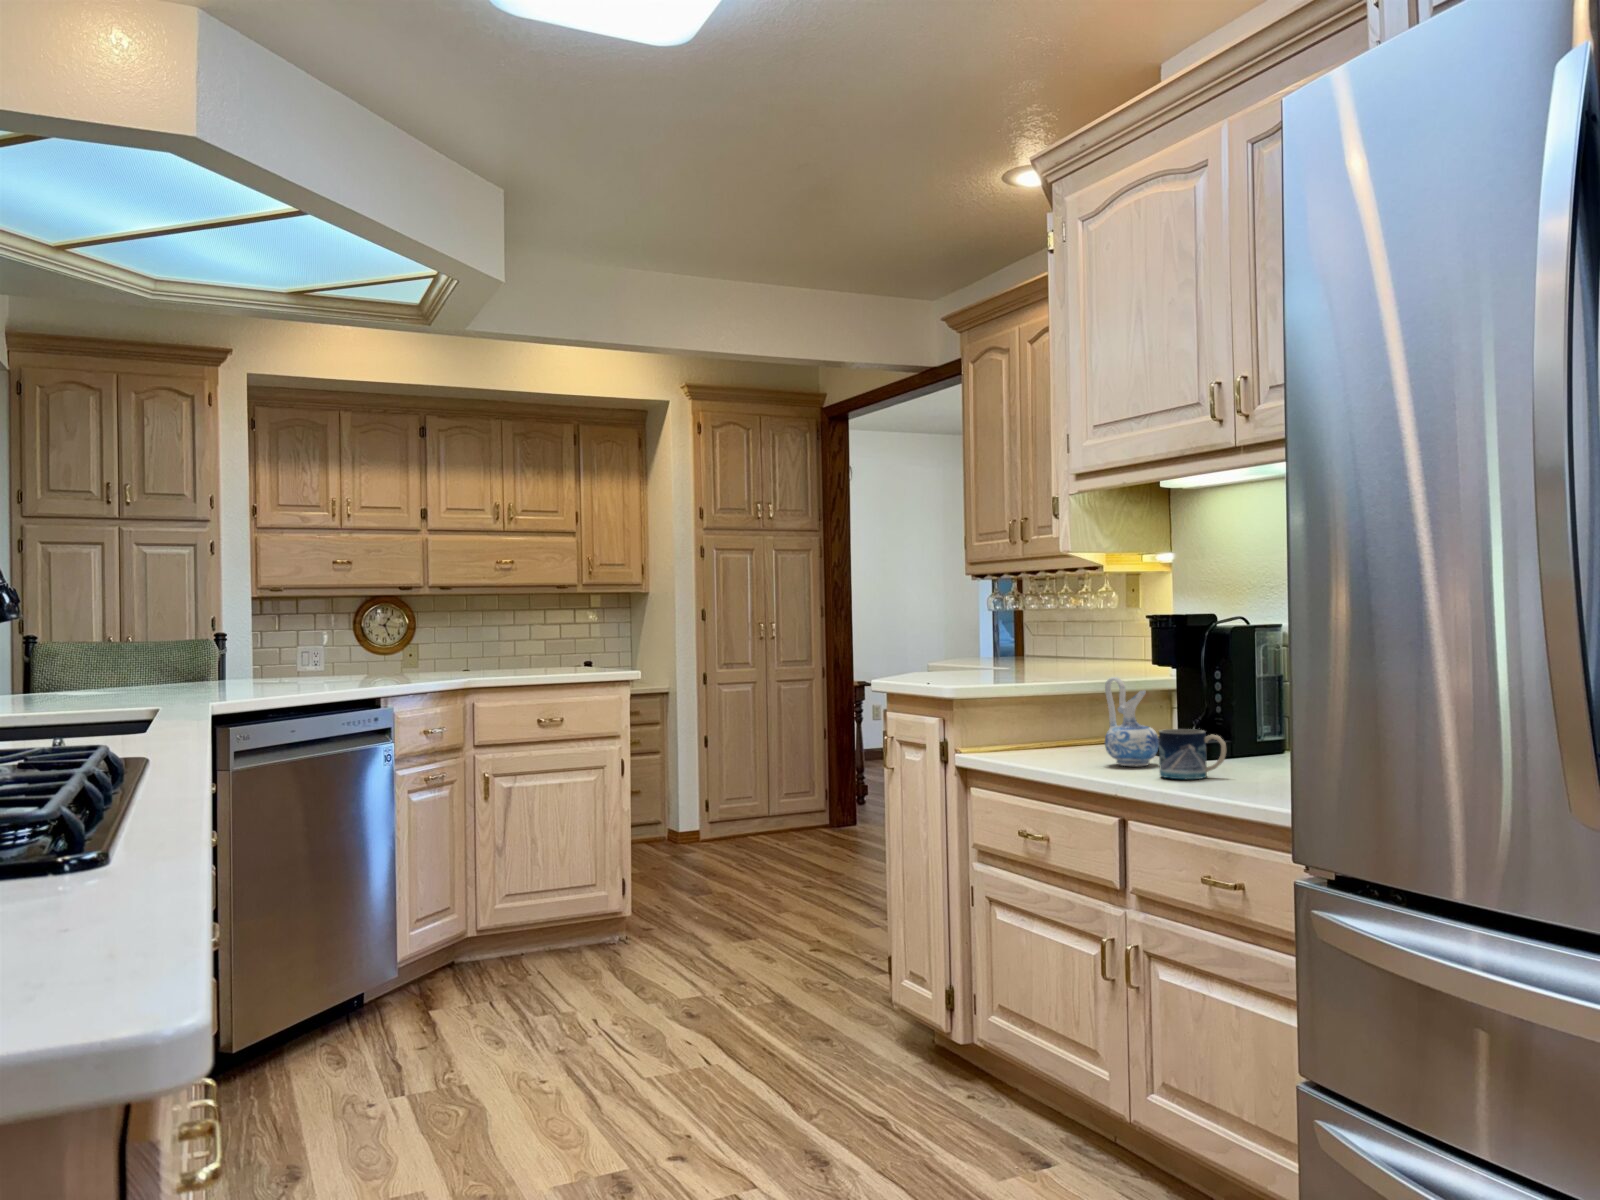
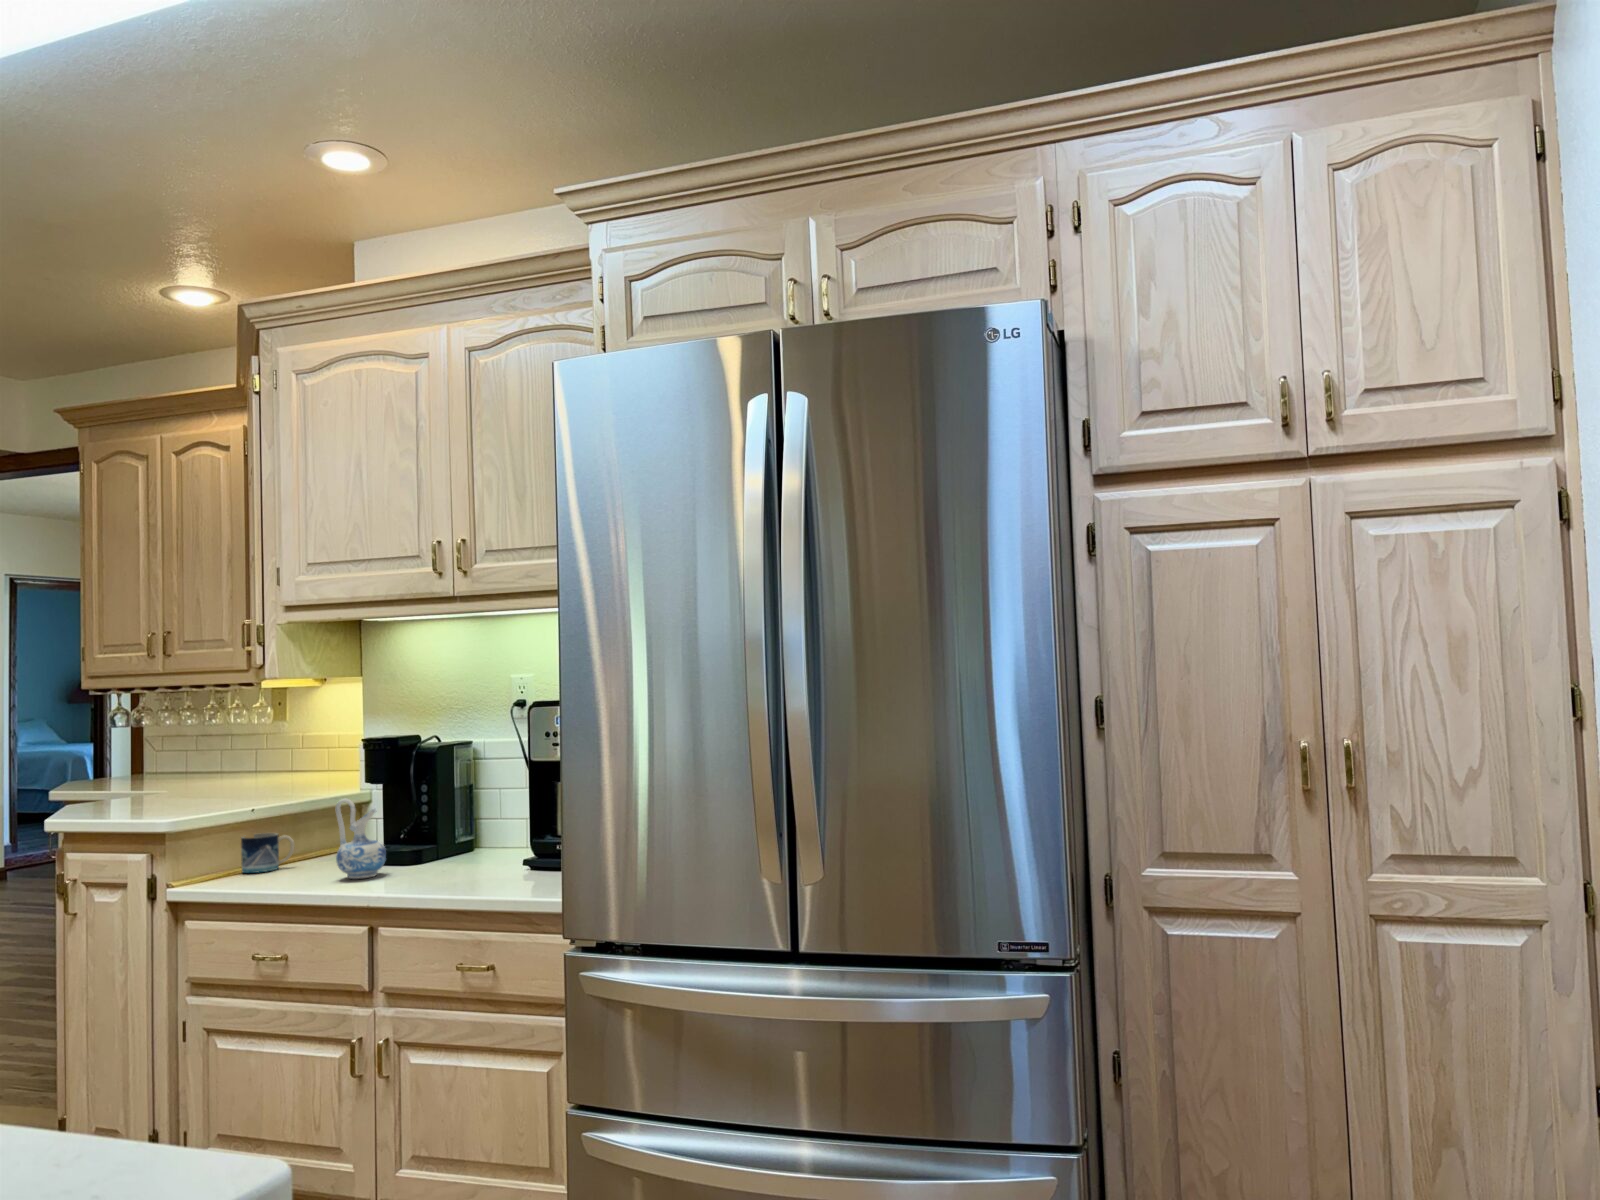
mug: present [1159,729,1226,779] -> present [241,833,295,873]

